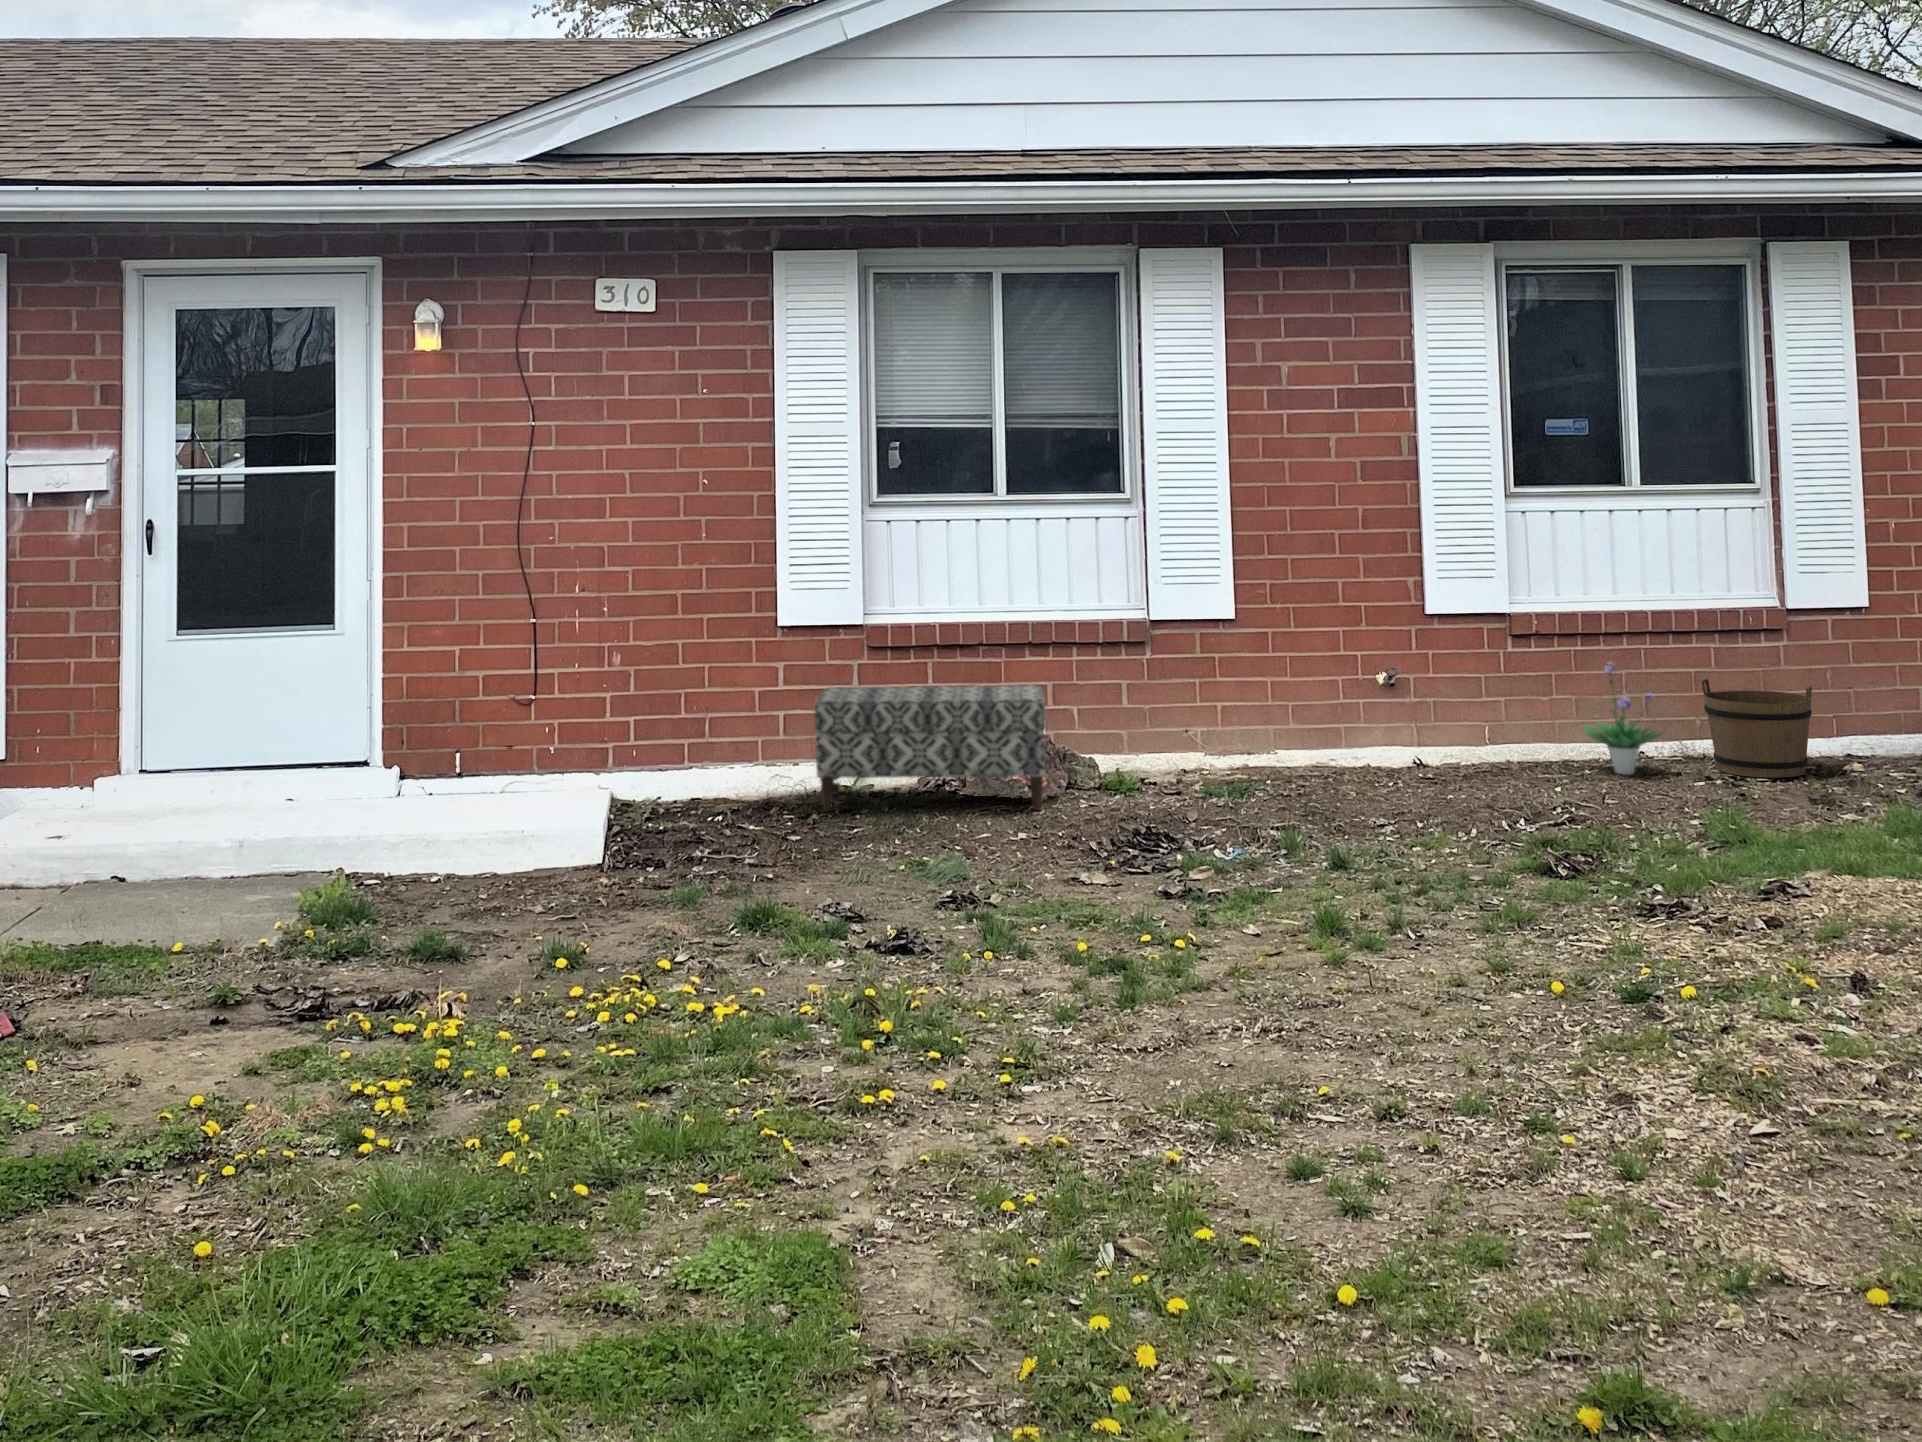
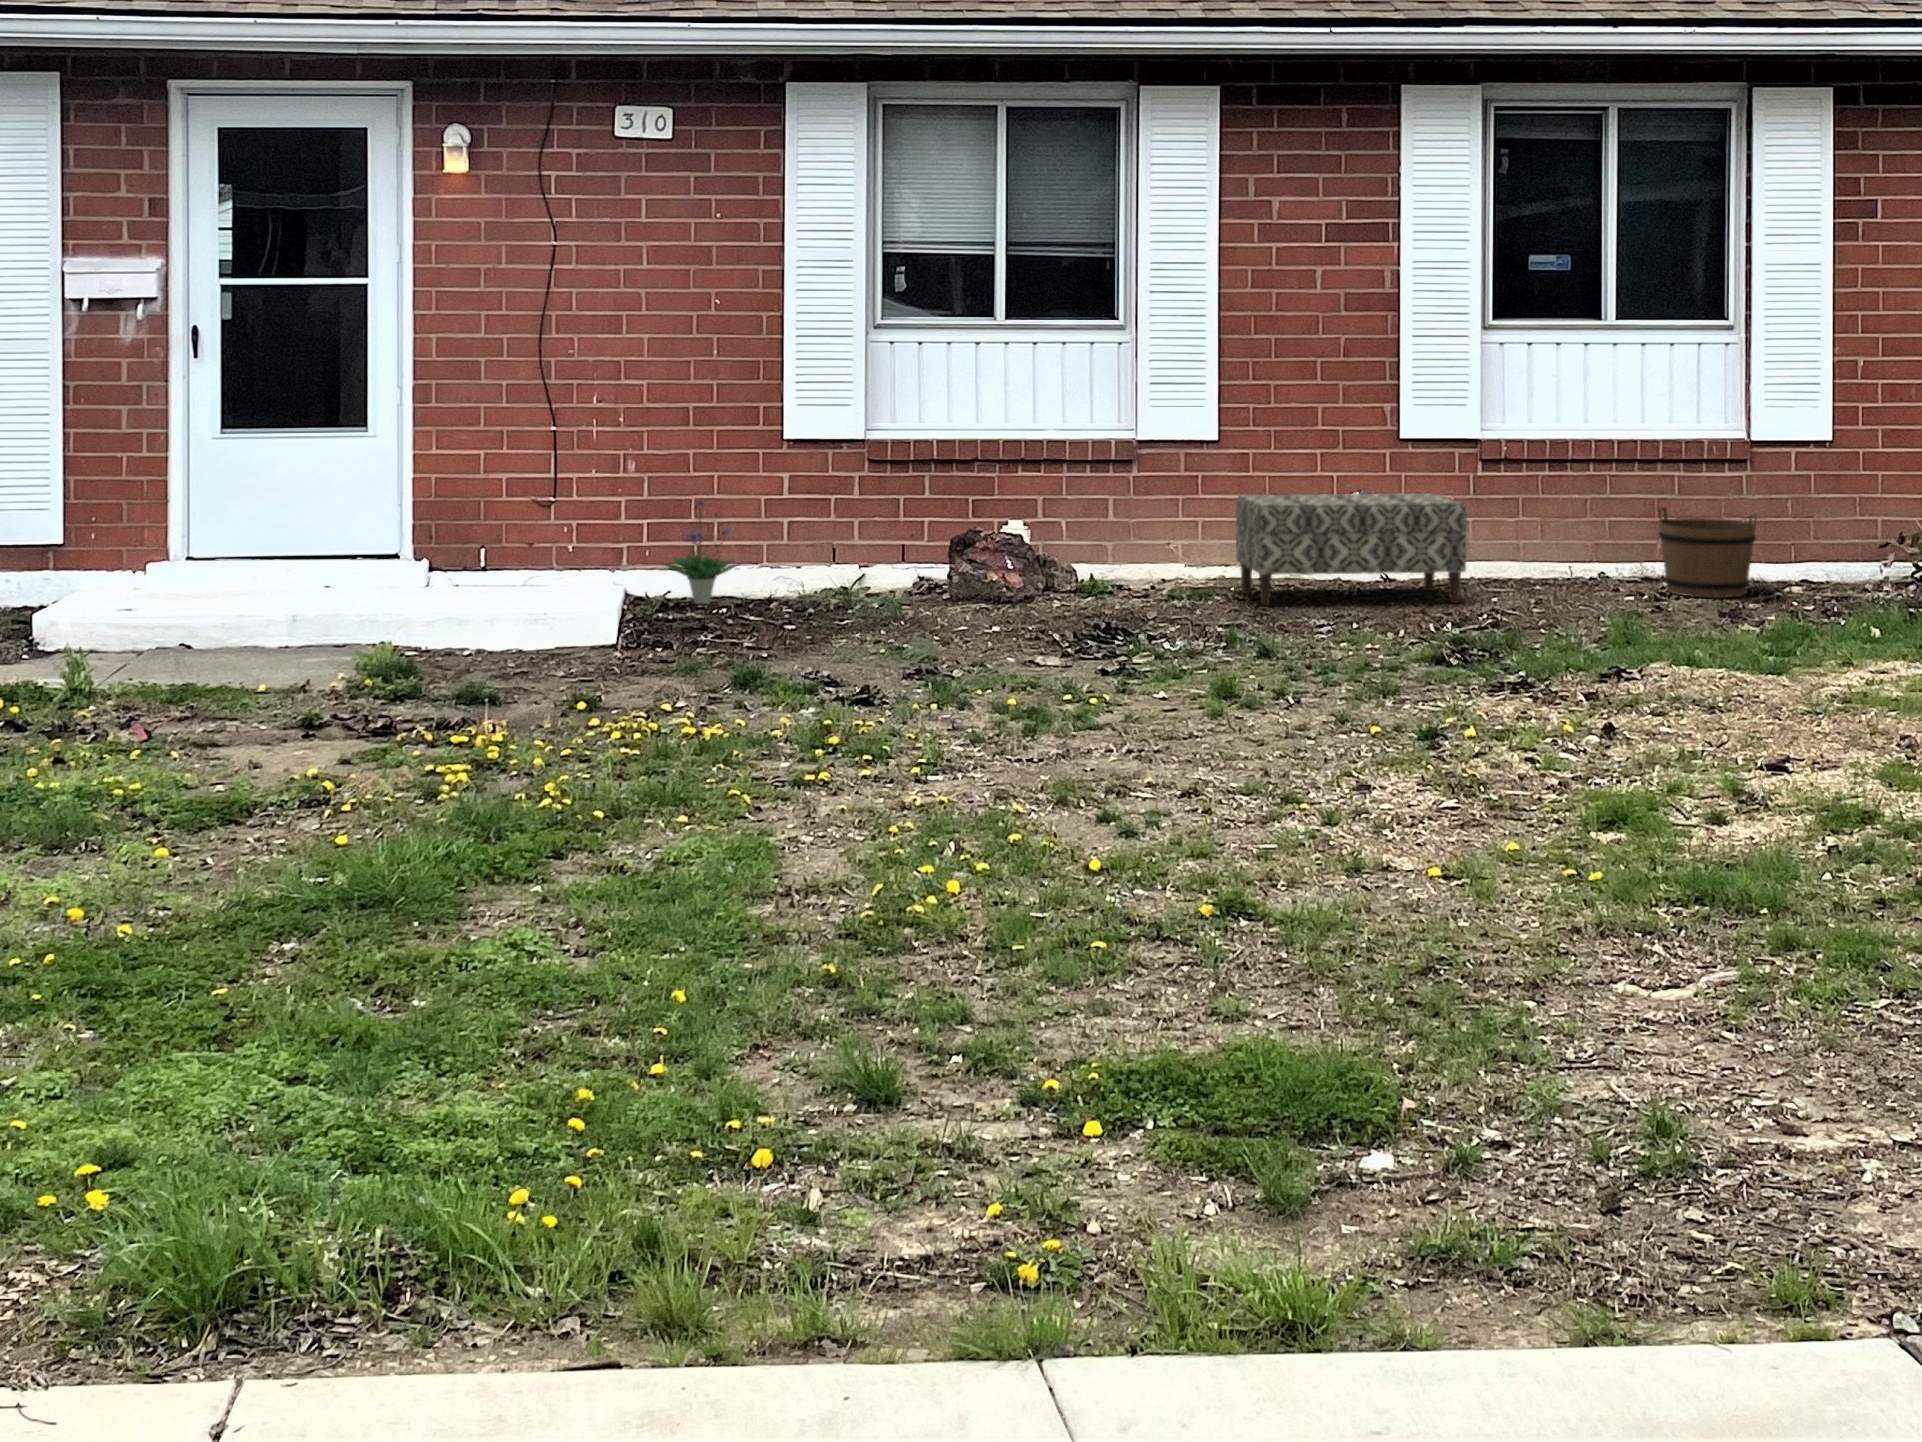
potted plant: present [1583,663,1663,774] -> present [663,498,737,604]
bench: present [814,685,1046,811] -> present [1236,493,1467,605]

